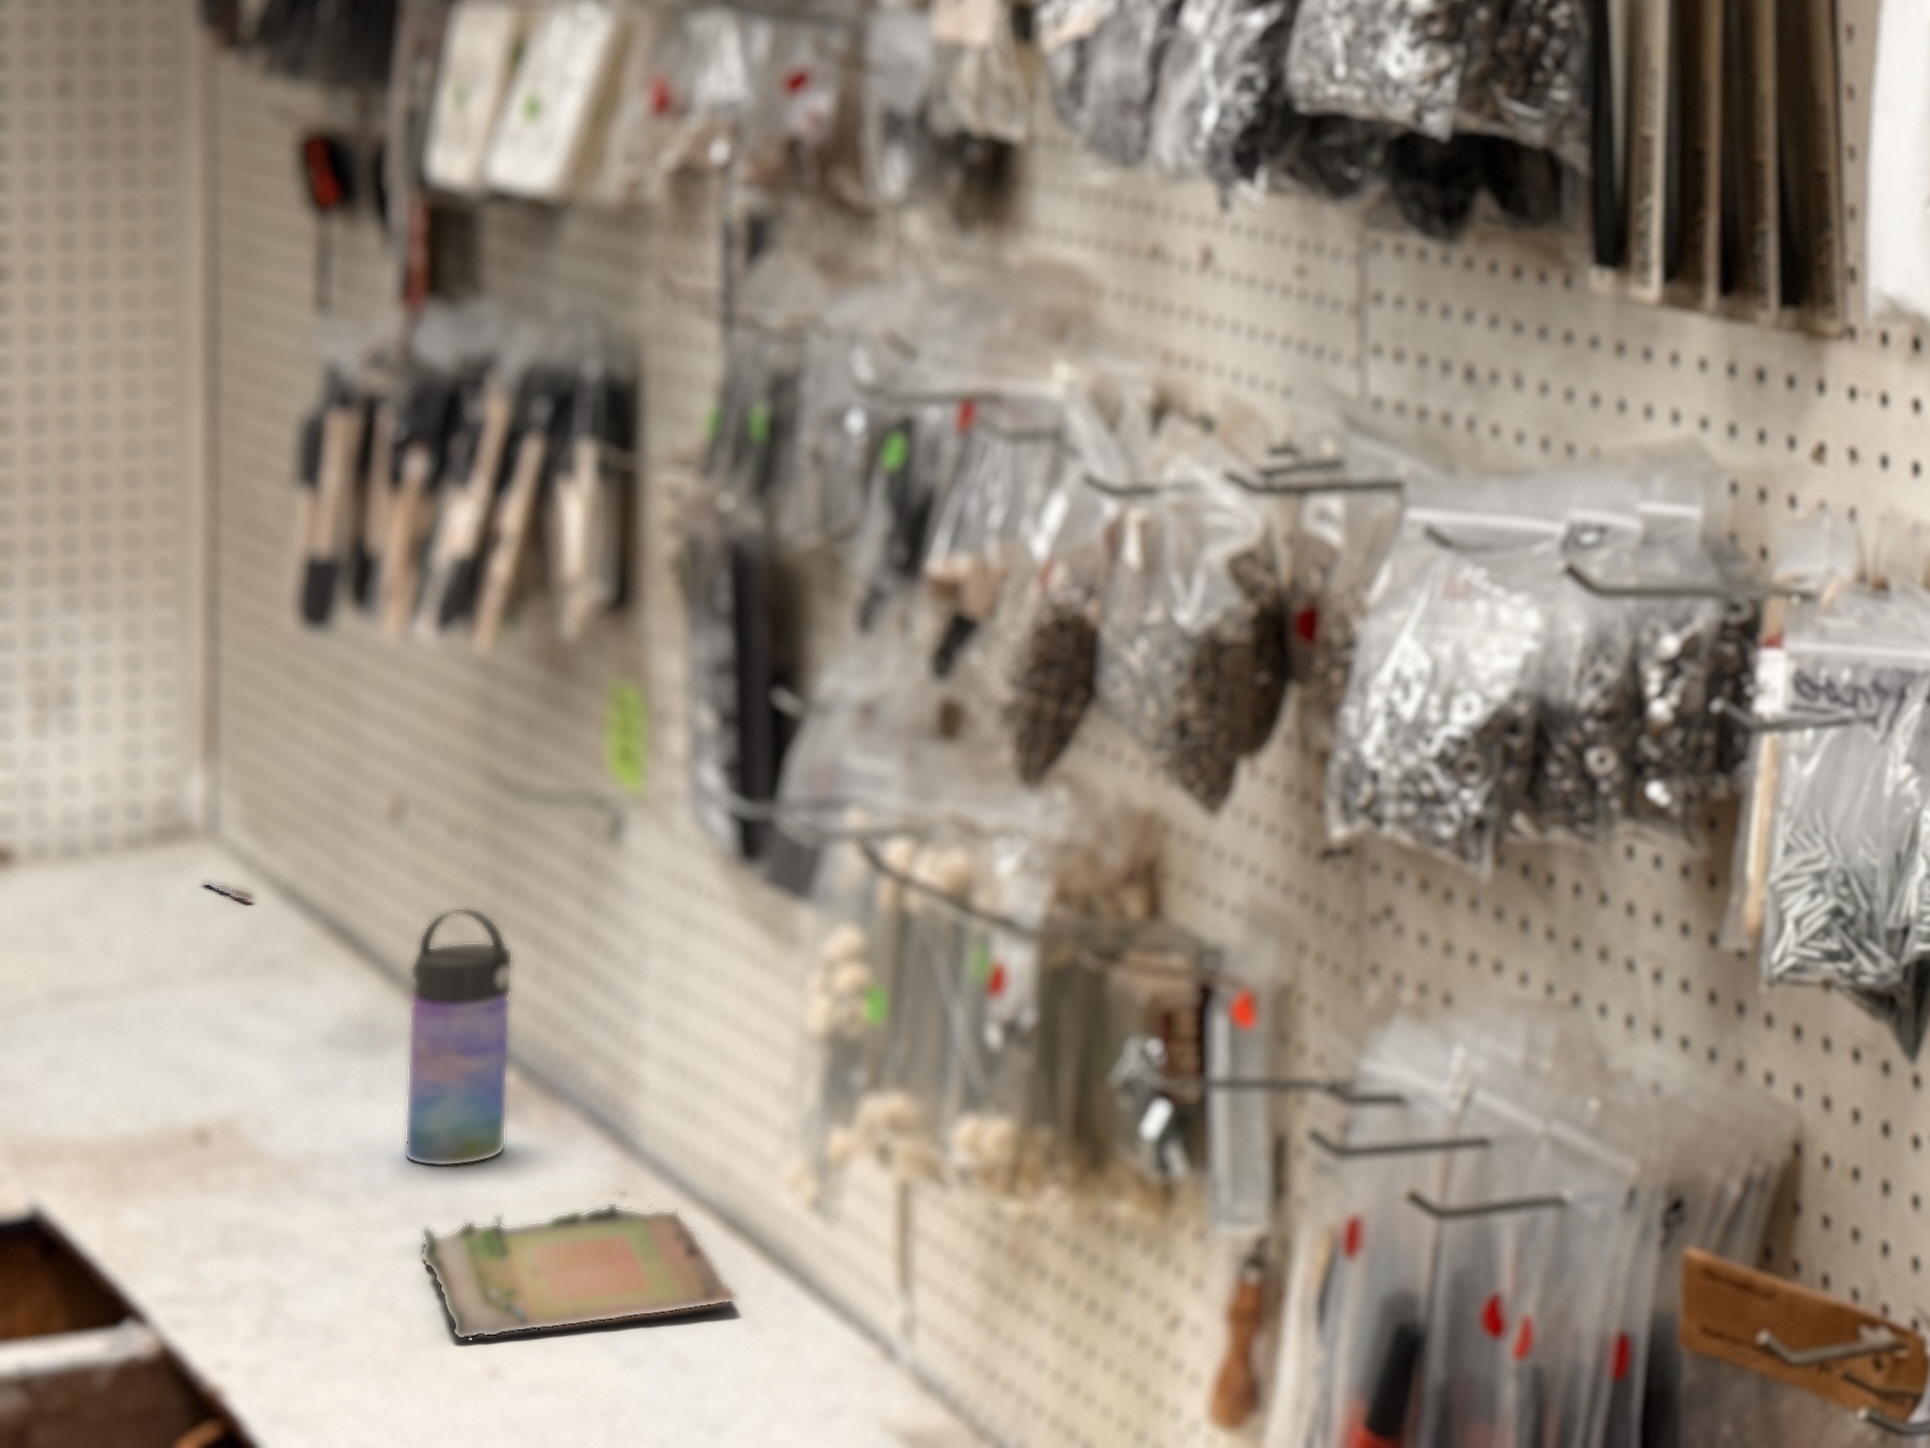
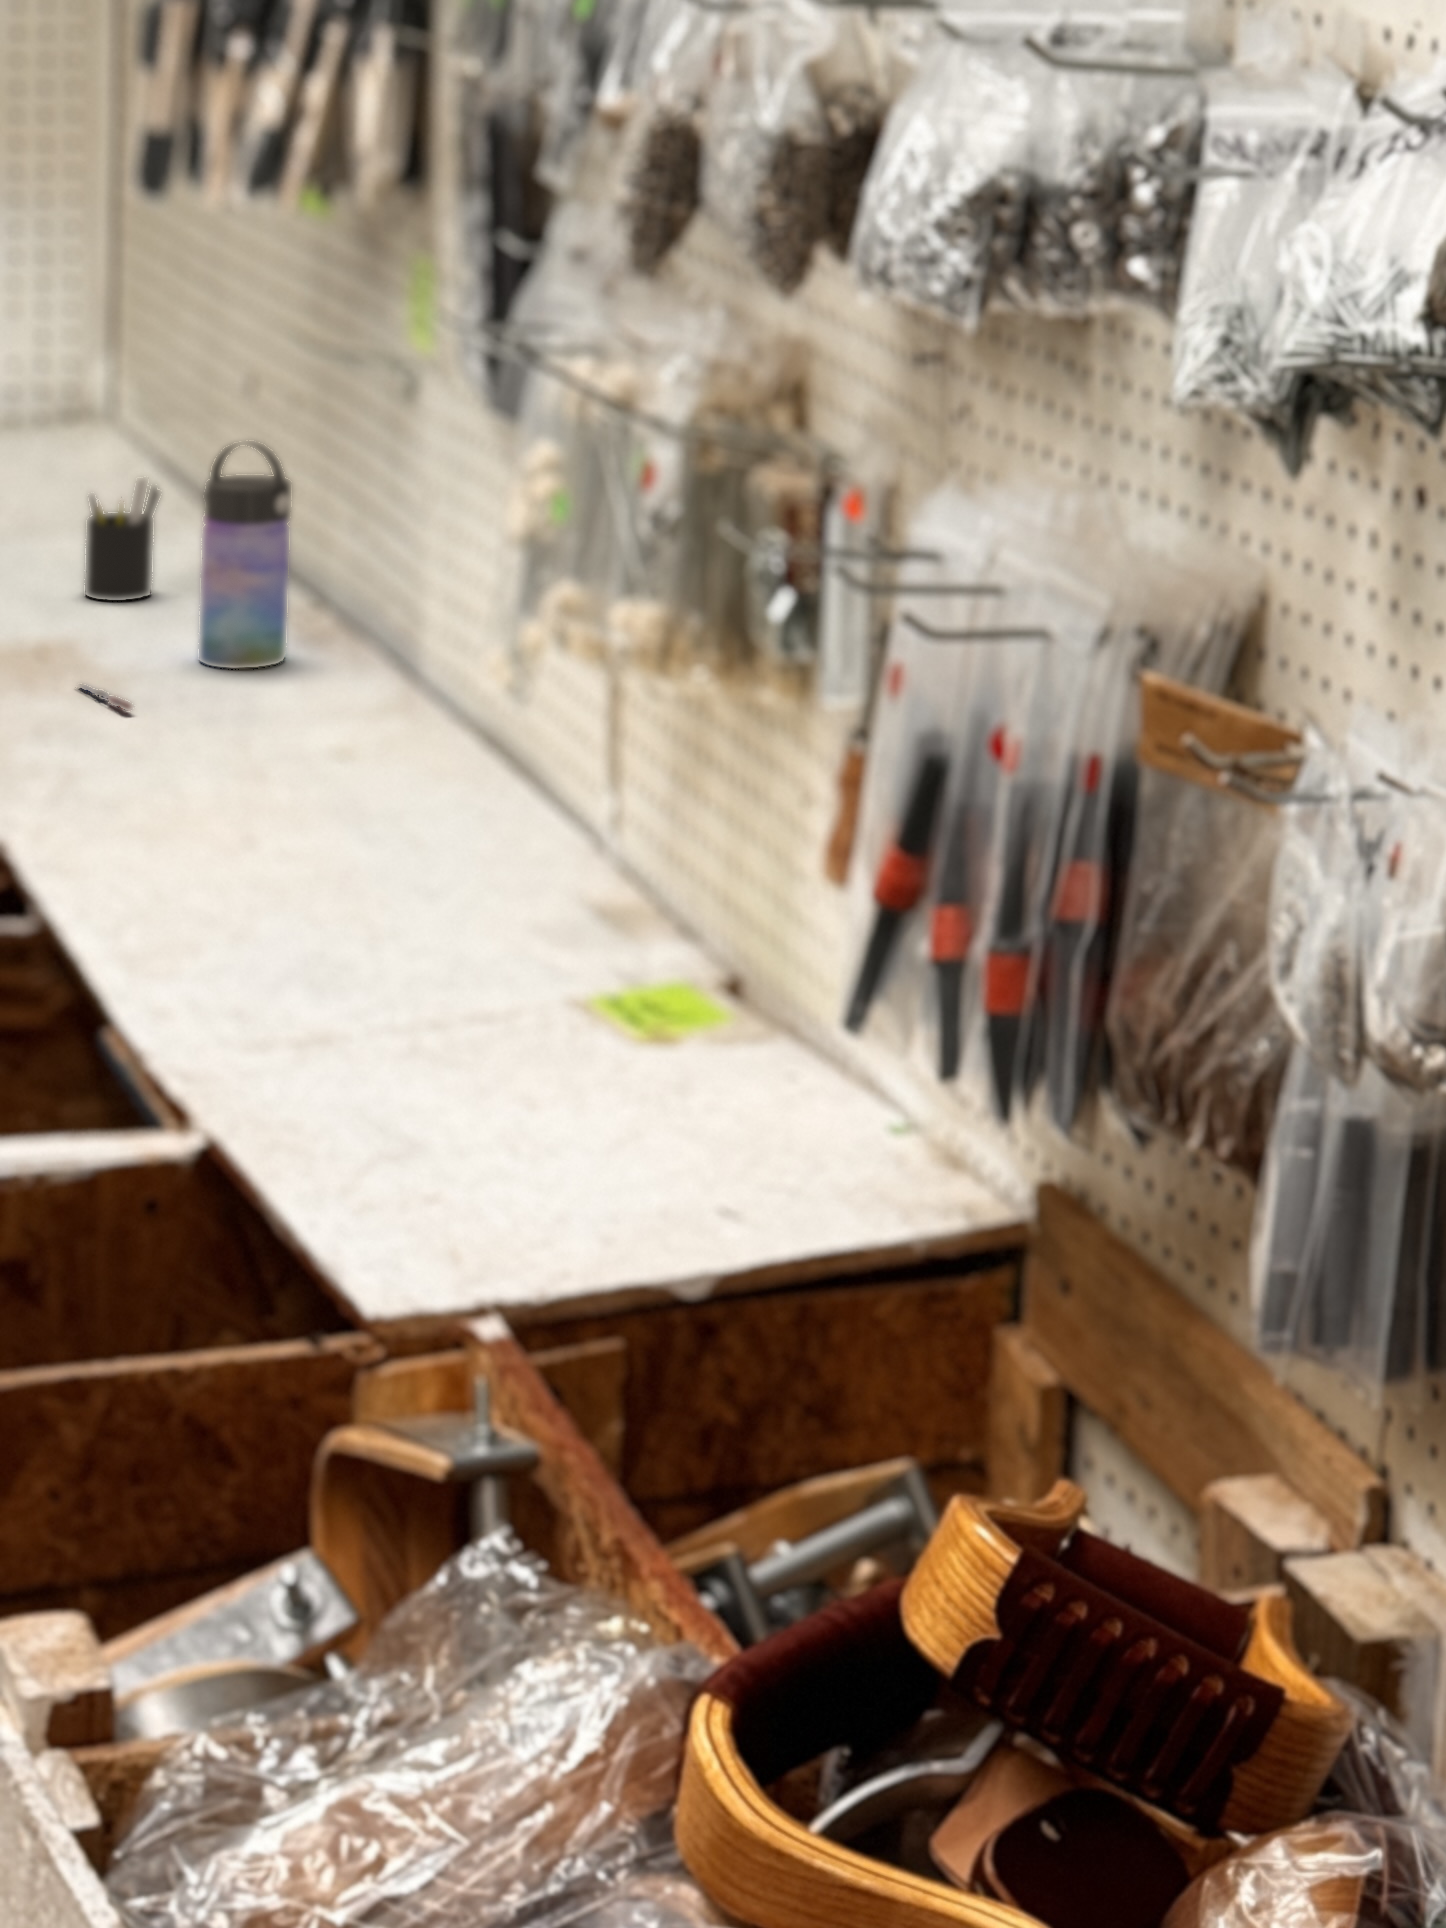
pen: present [212,887,252,899] -> present [82,684,132,710]
pen holder: none [262,945,349,1084] -> present [85,478,160,601]
tray: present [423,1192,735,1338] -> none [196,687,463,801]

